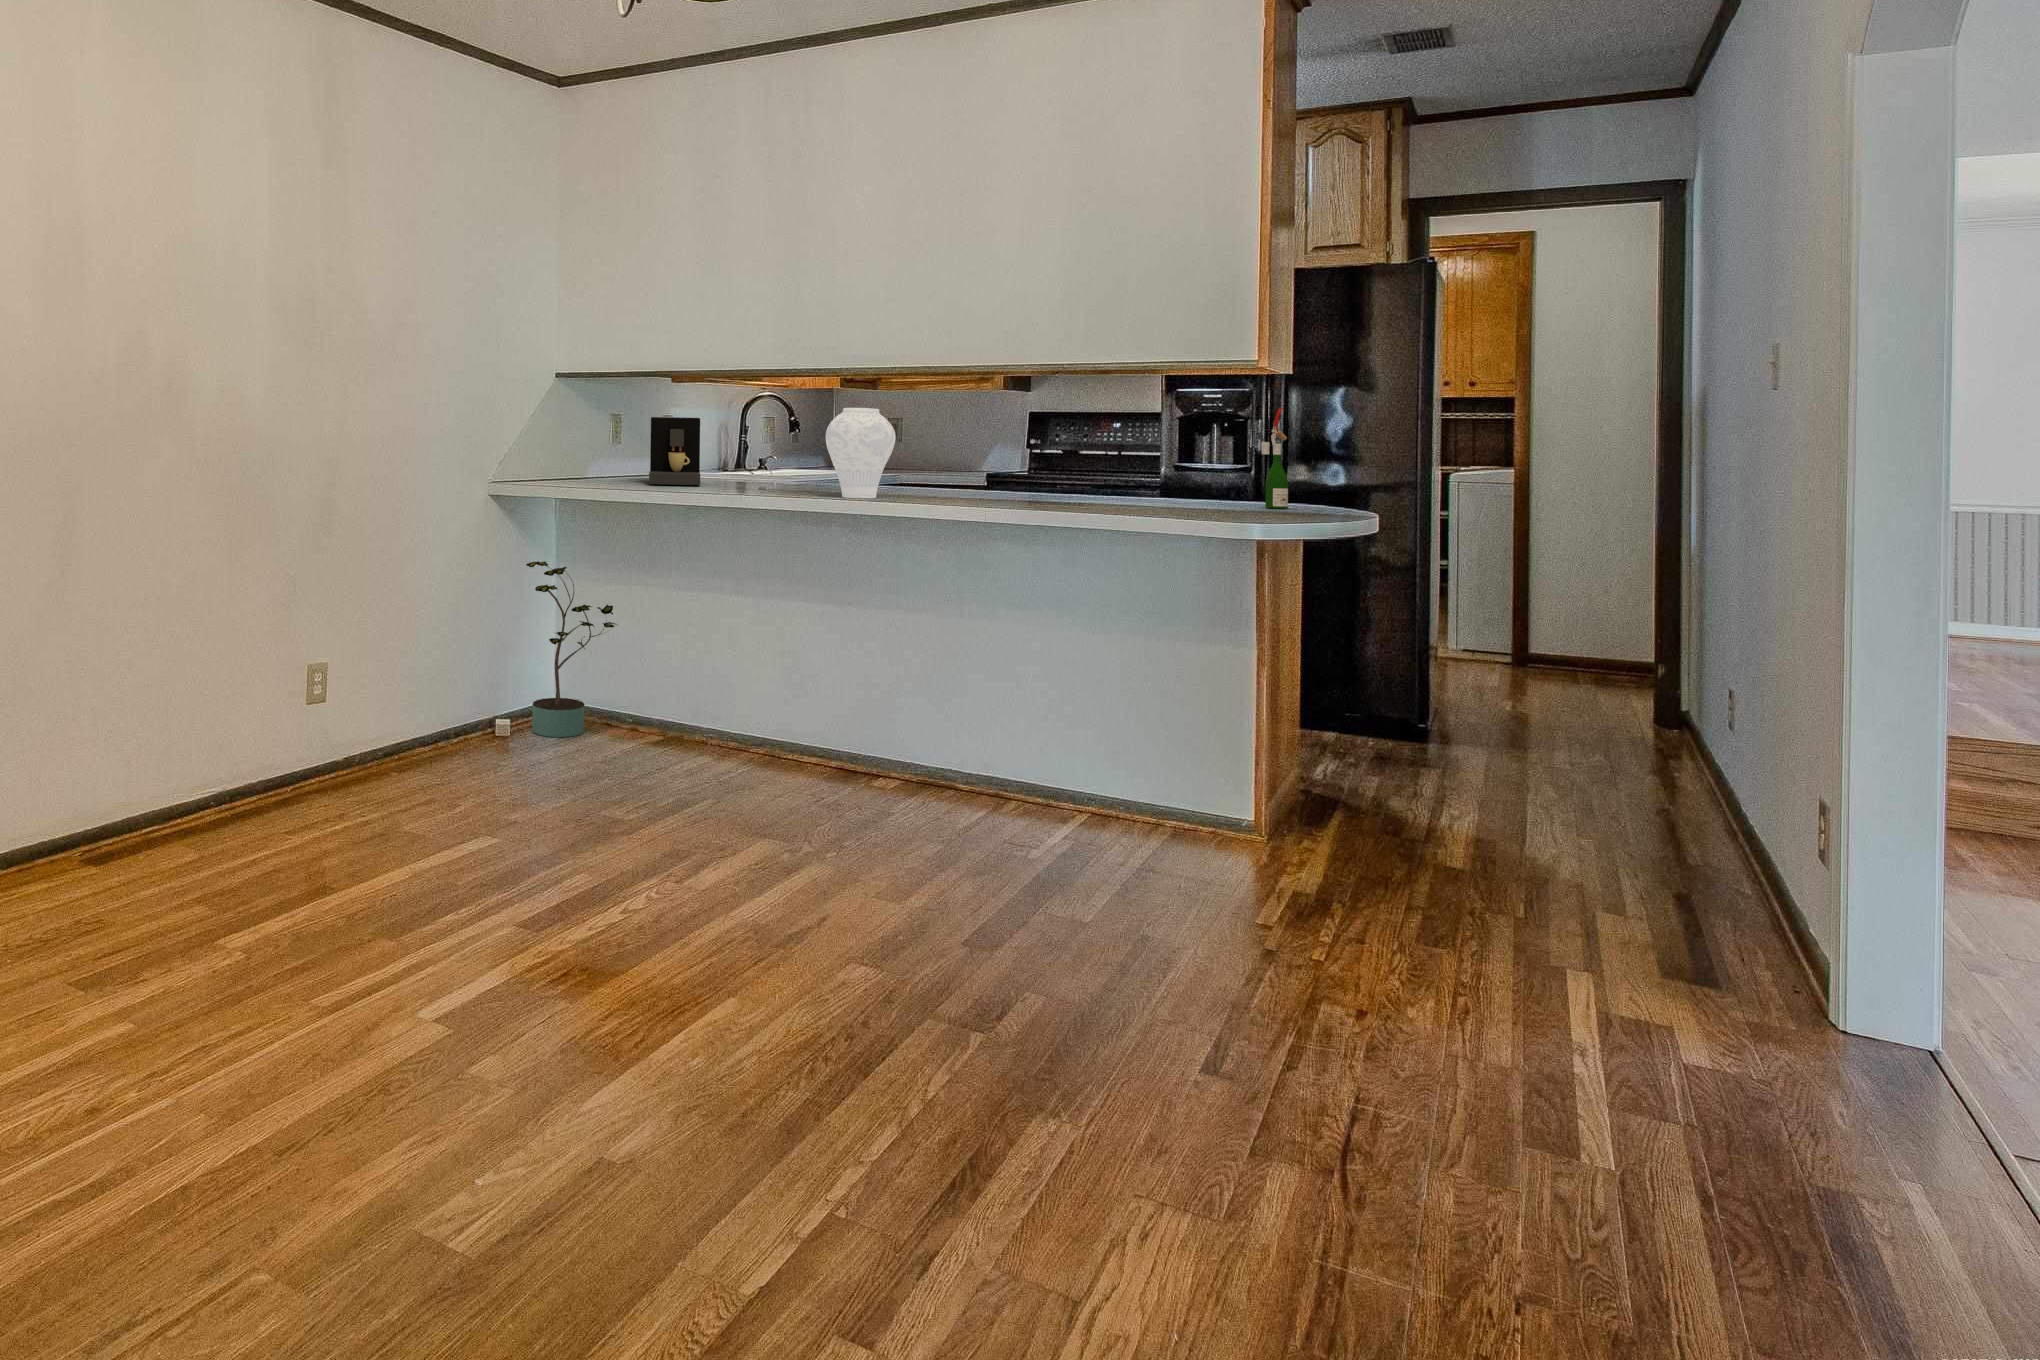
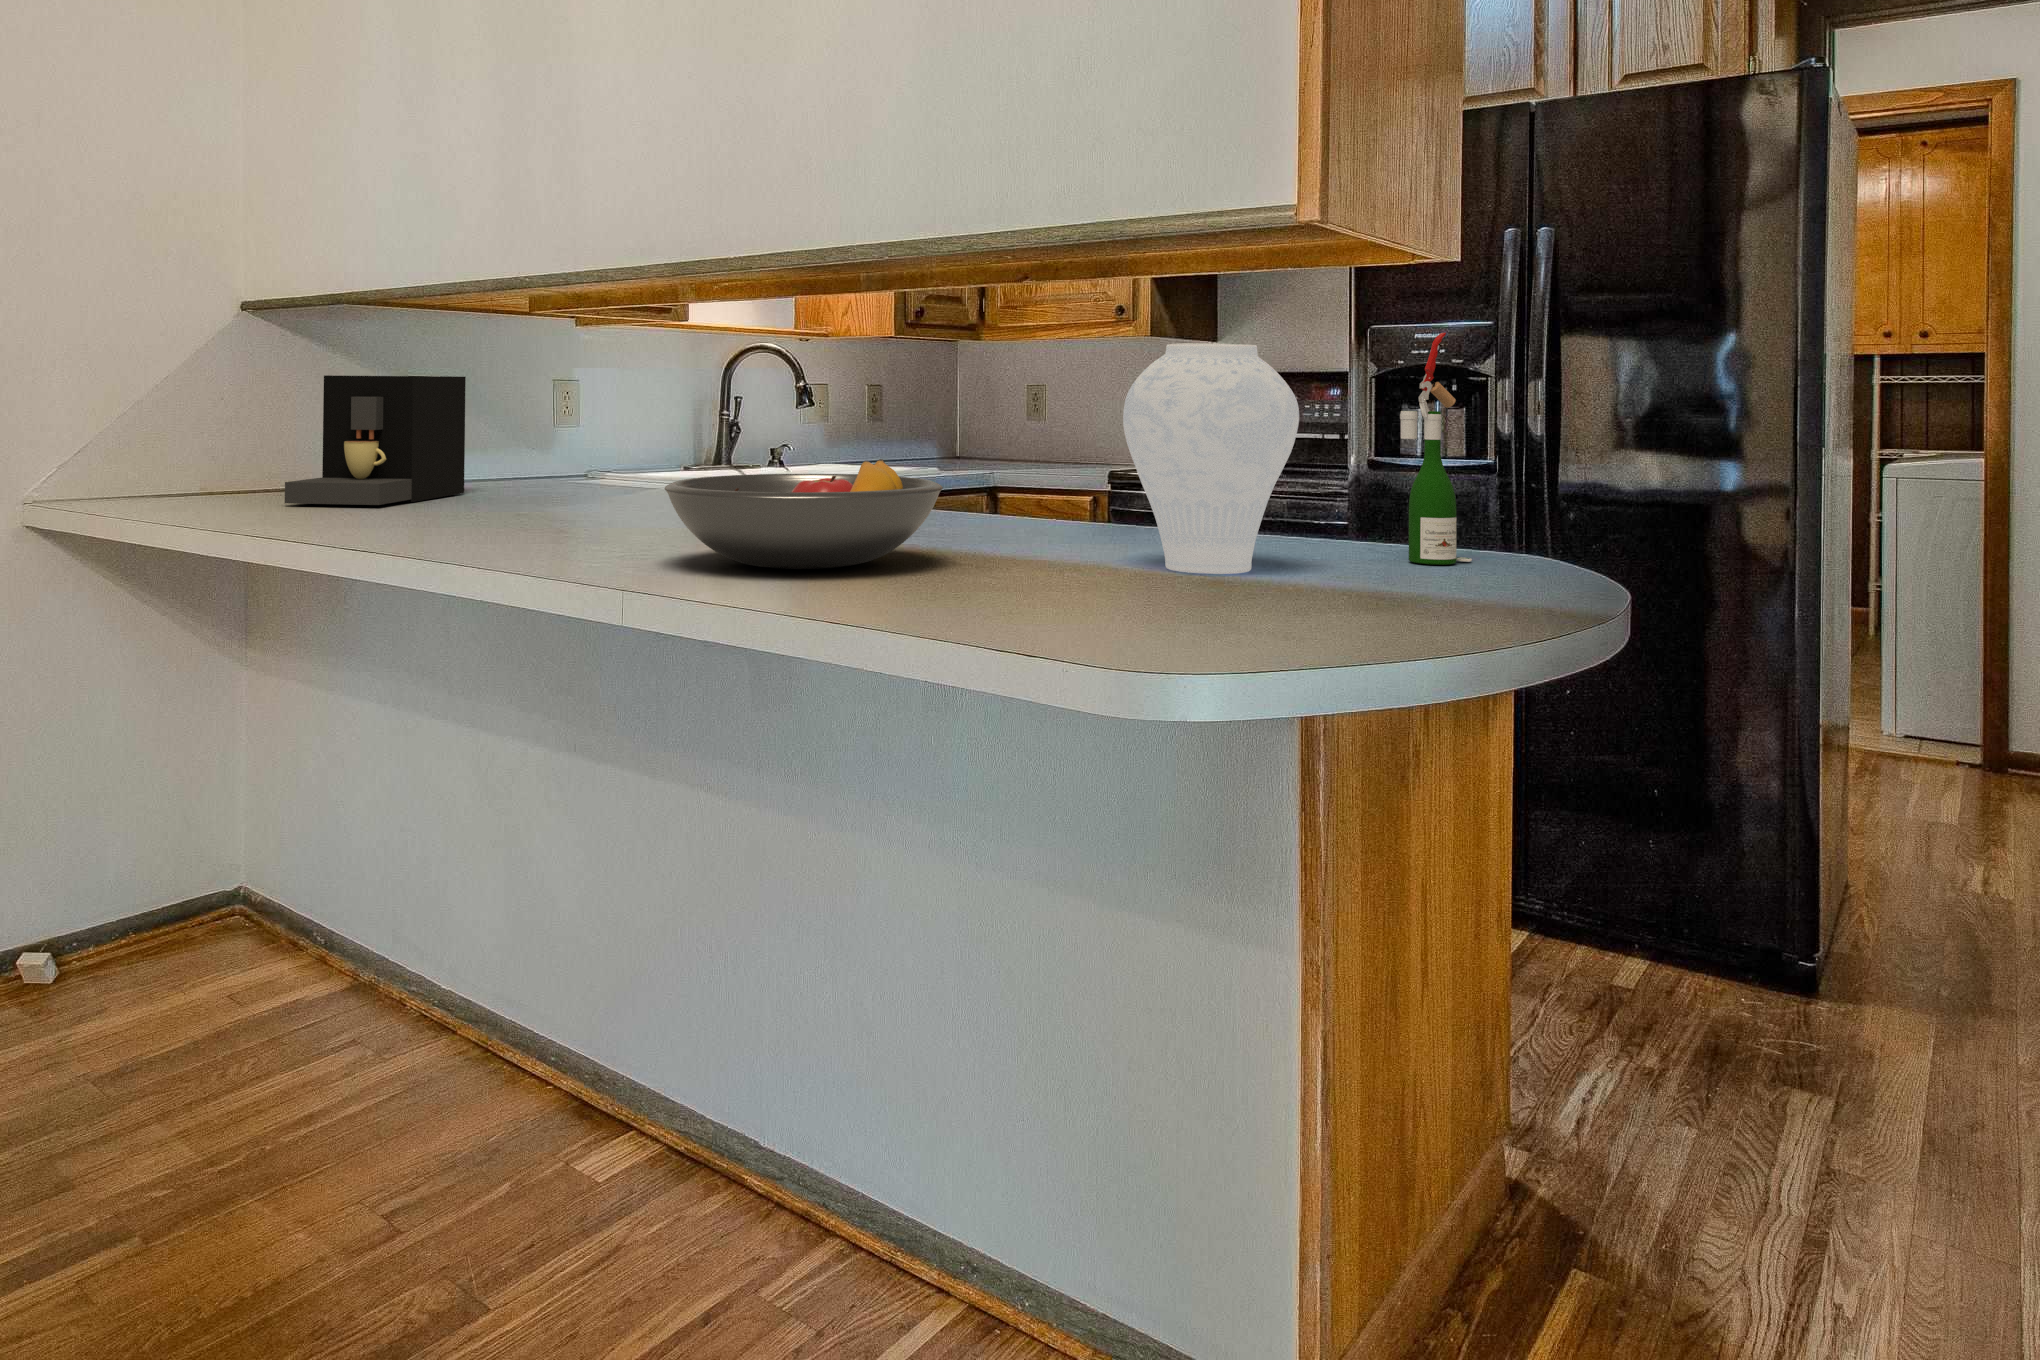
vase: present [826,408,896,498] -> present [1123,343,1299,574]
fruit bowl: none [957,462,1080,506] -> present [665,459,943,569]
potted plant: present [526,561,617,737] -> none [53,648,273,995]

